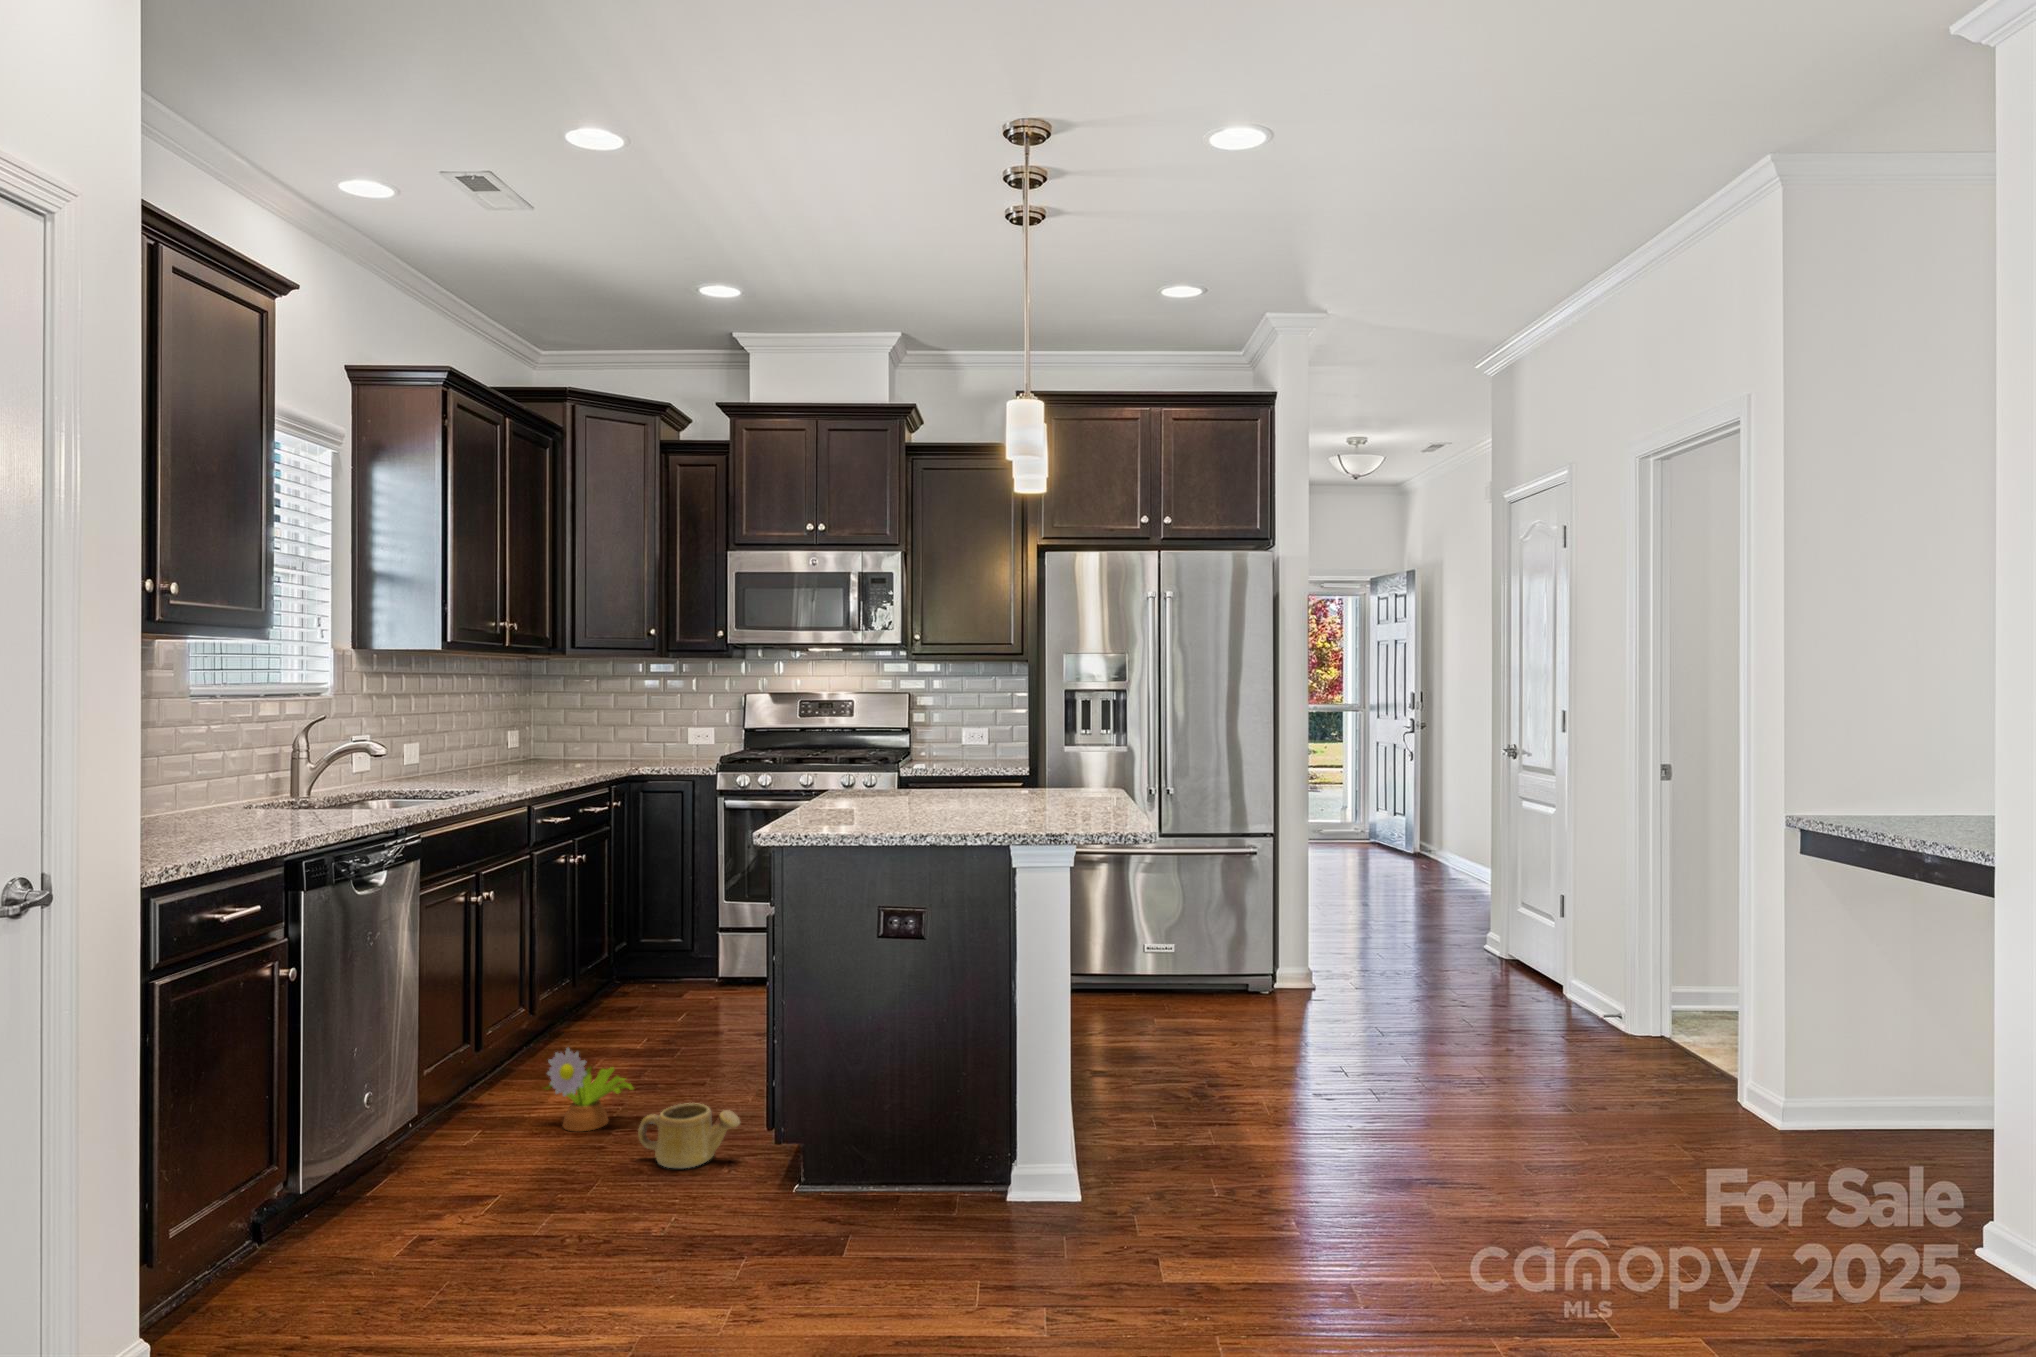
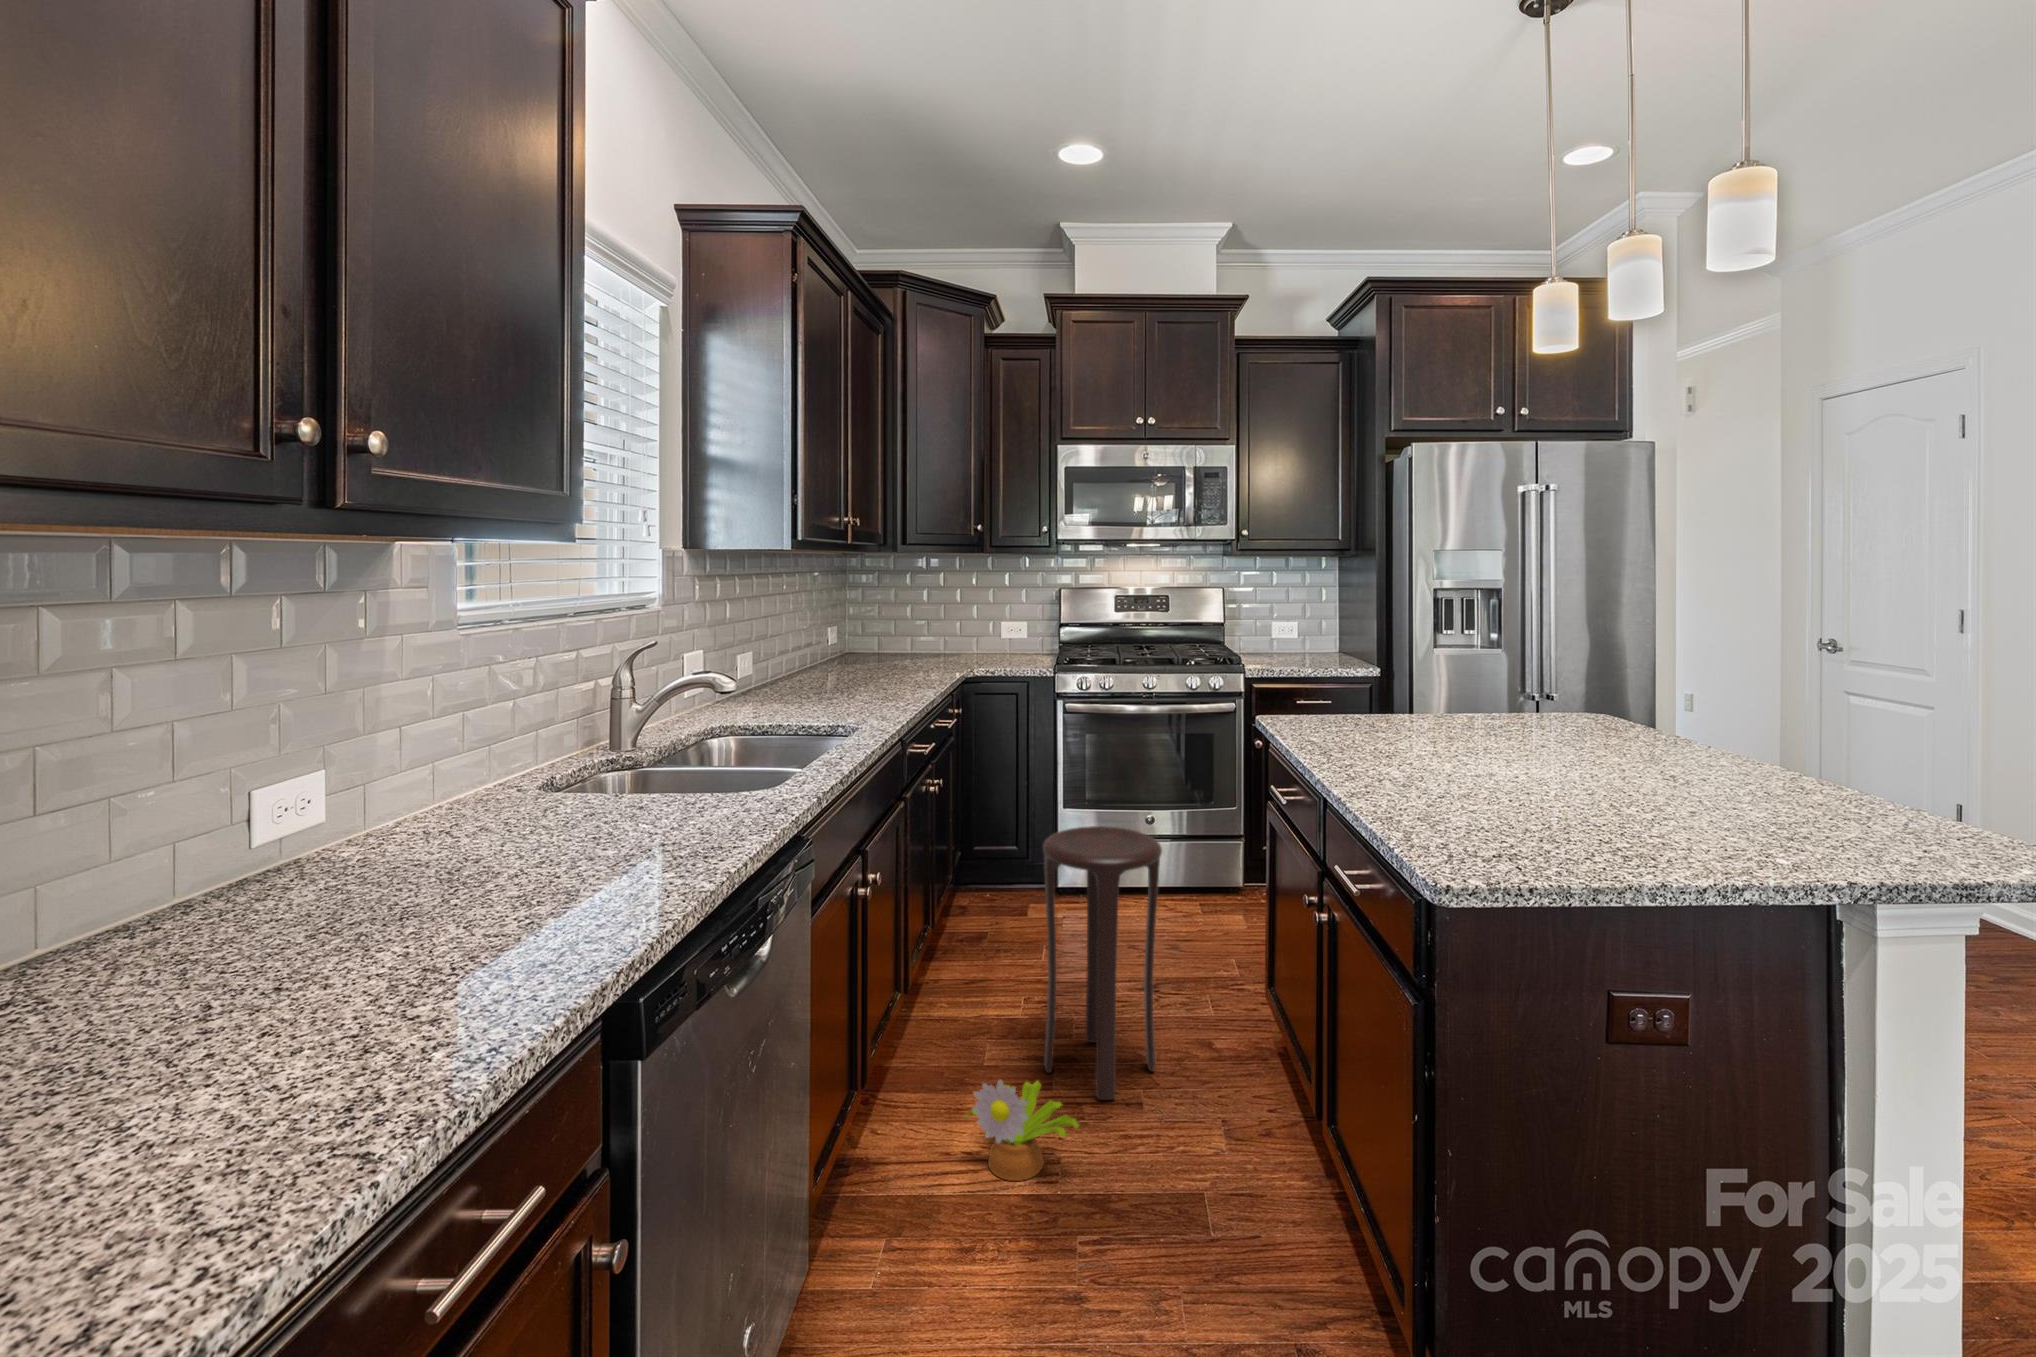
stool: none [636,878,735,1095] -> present [1043,826,1162,1100]
watering can: present [638,1103,740,1168] -> none [1122,1184,1269,1297]

